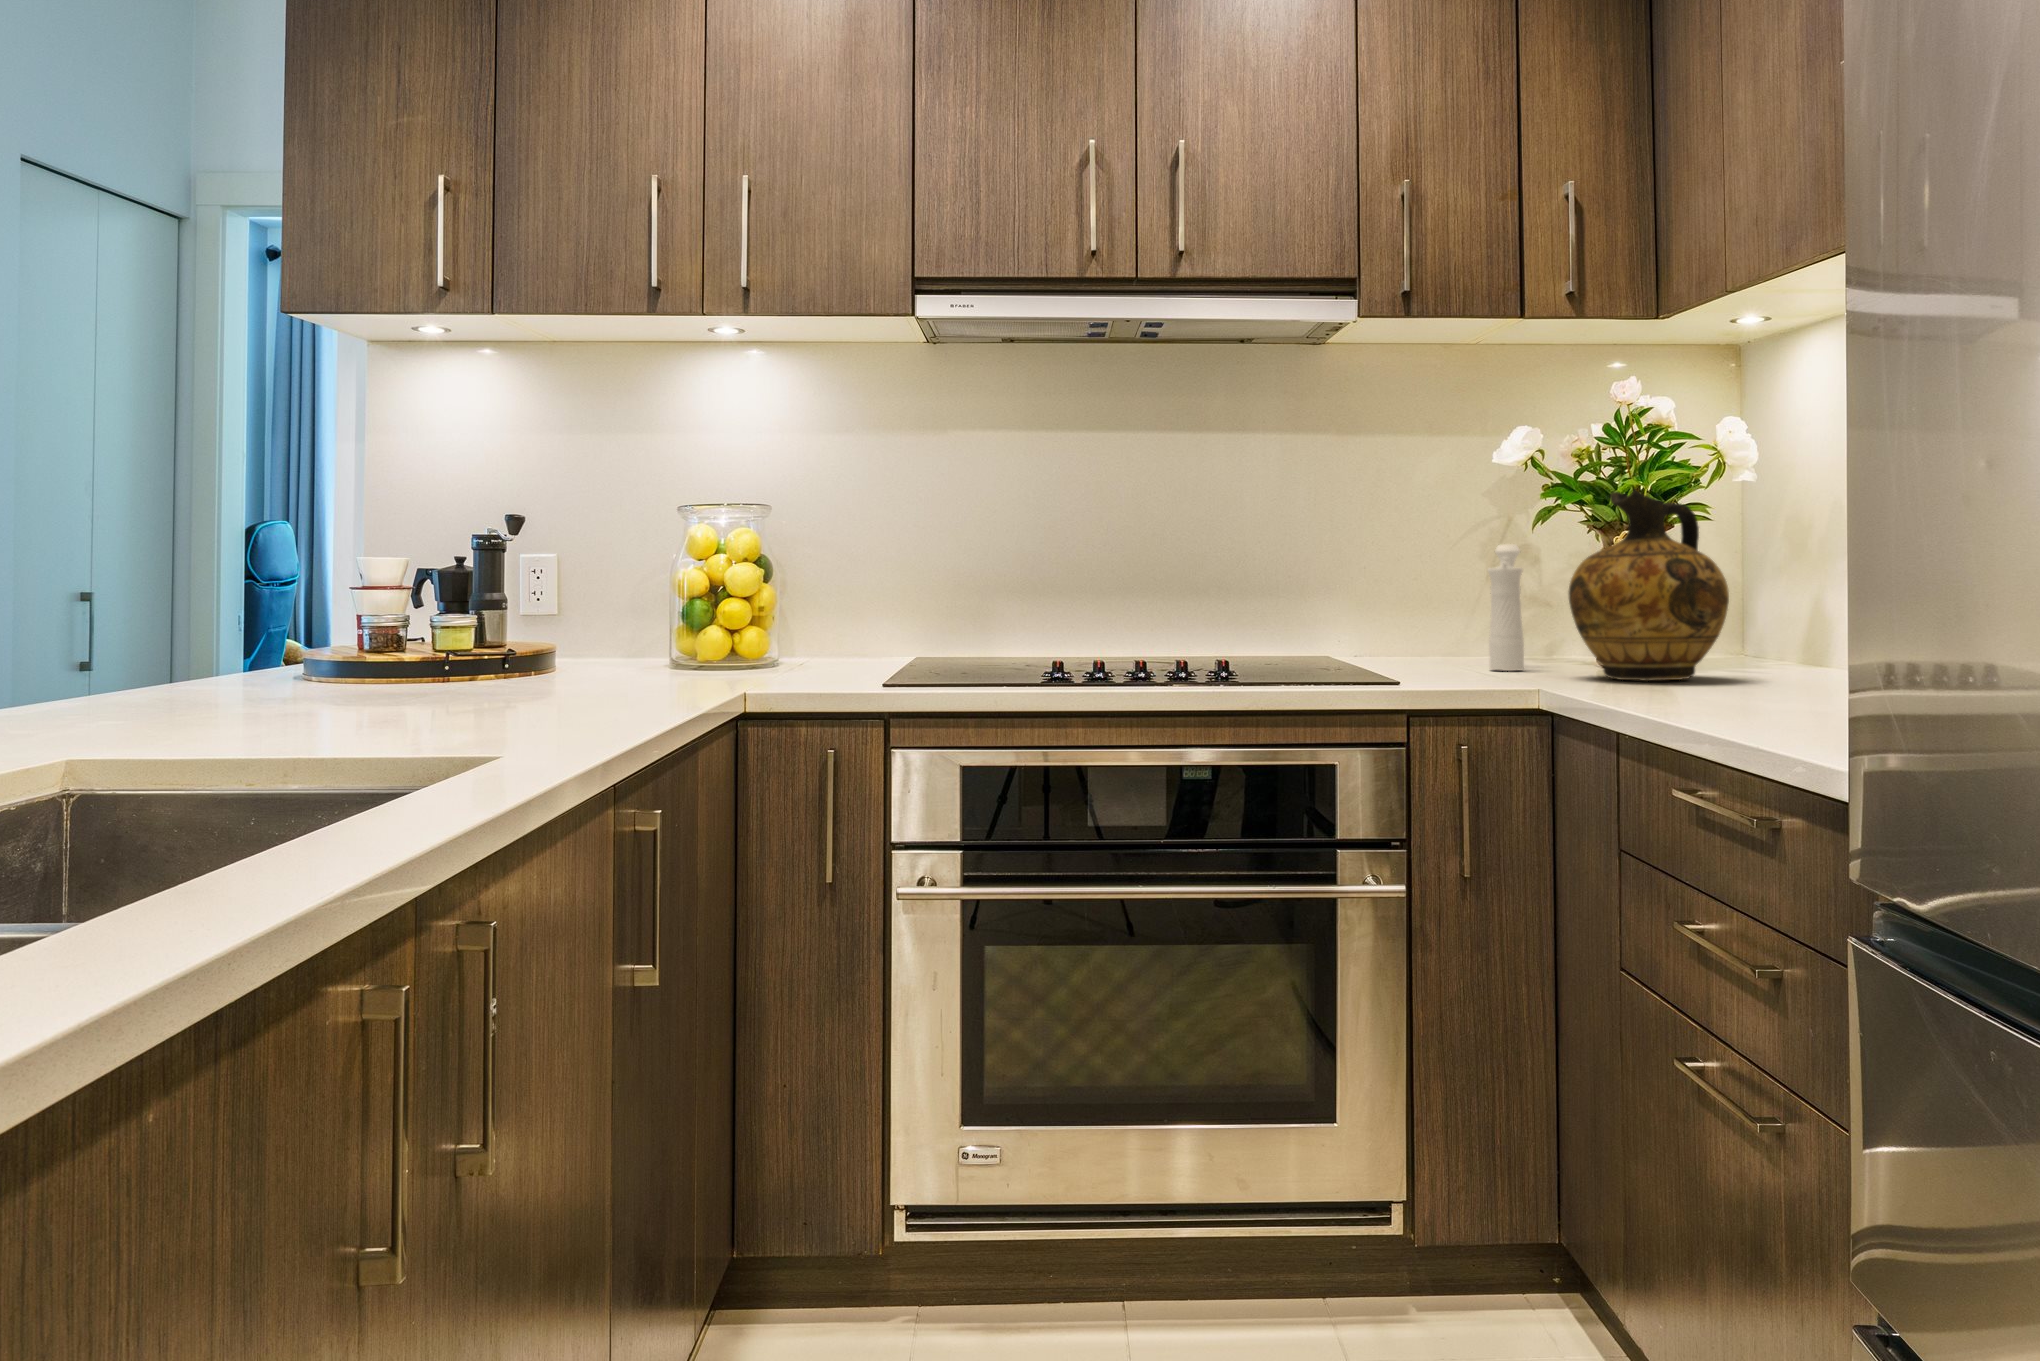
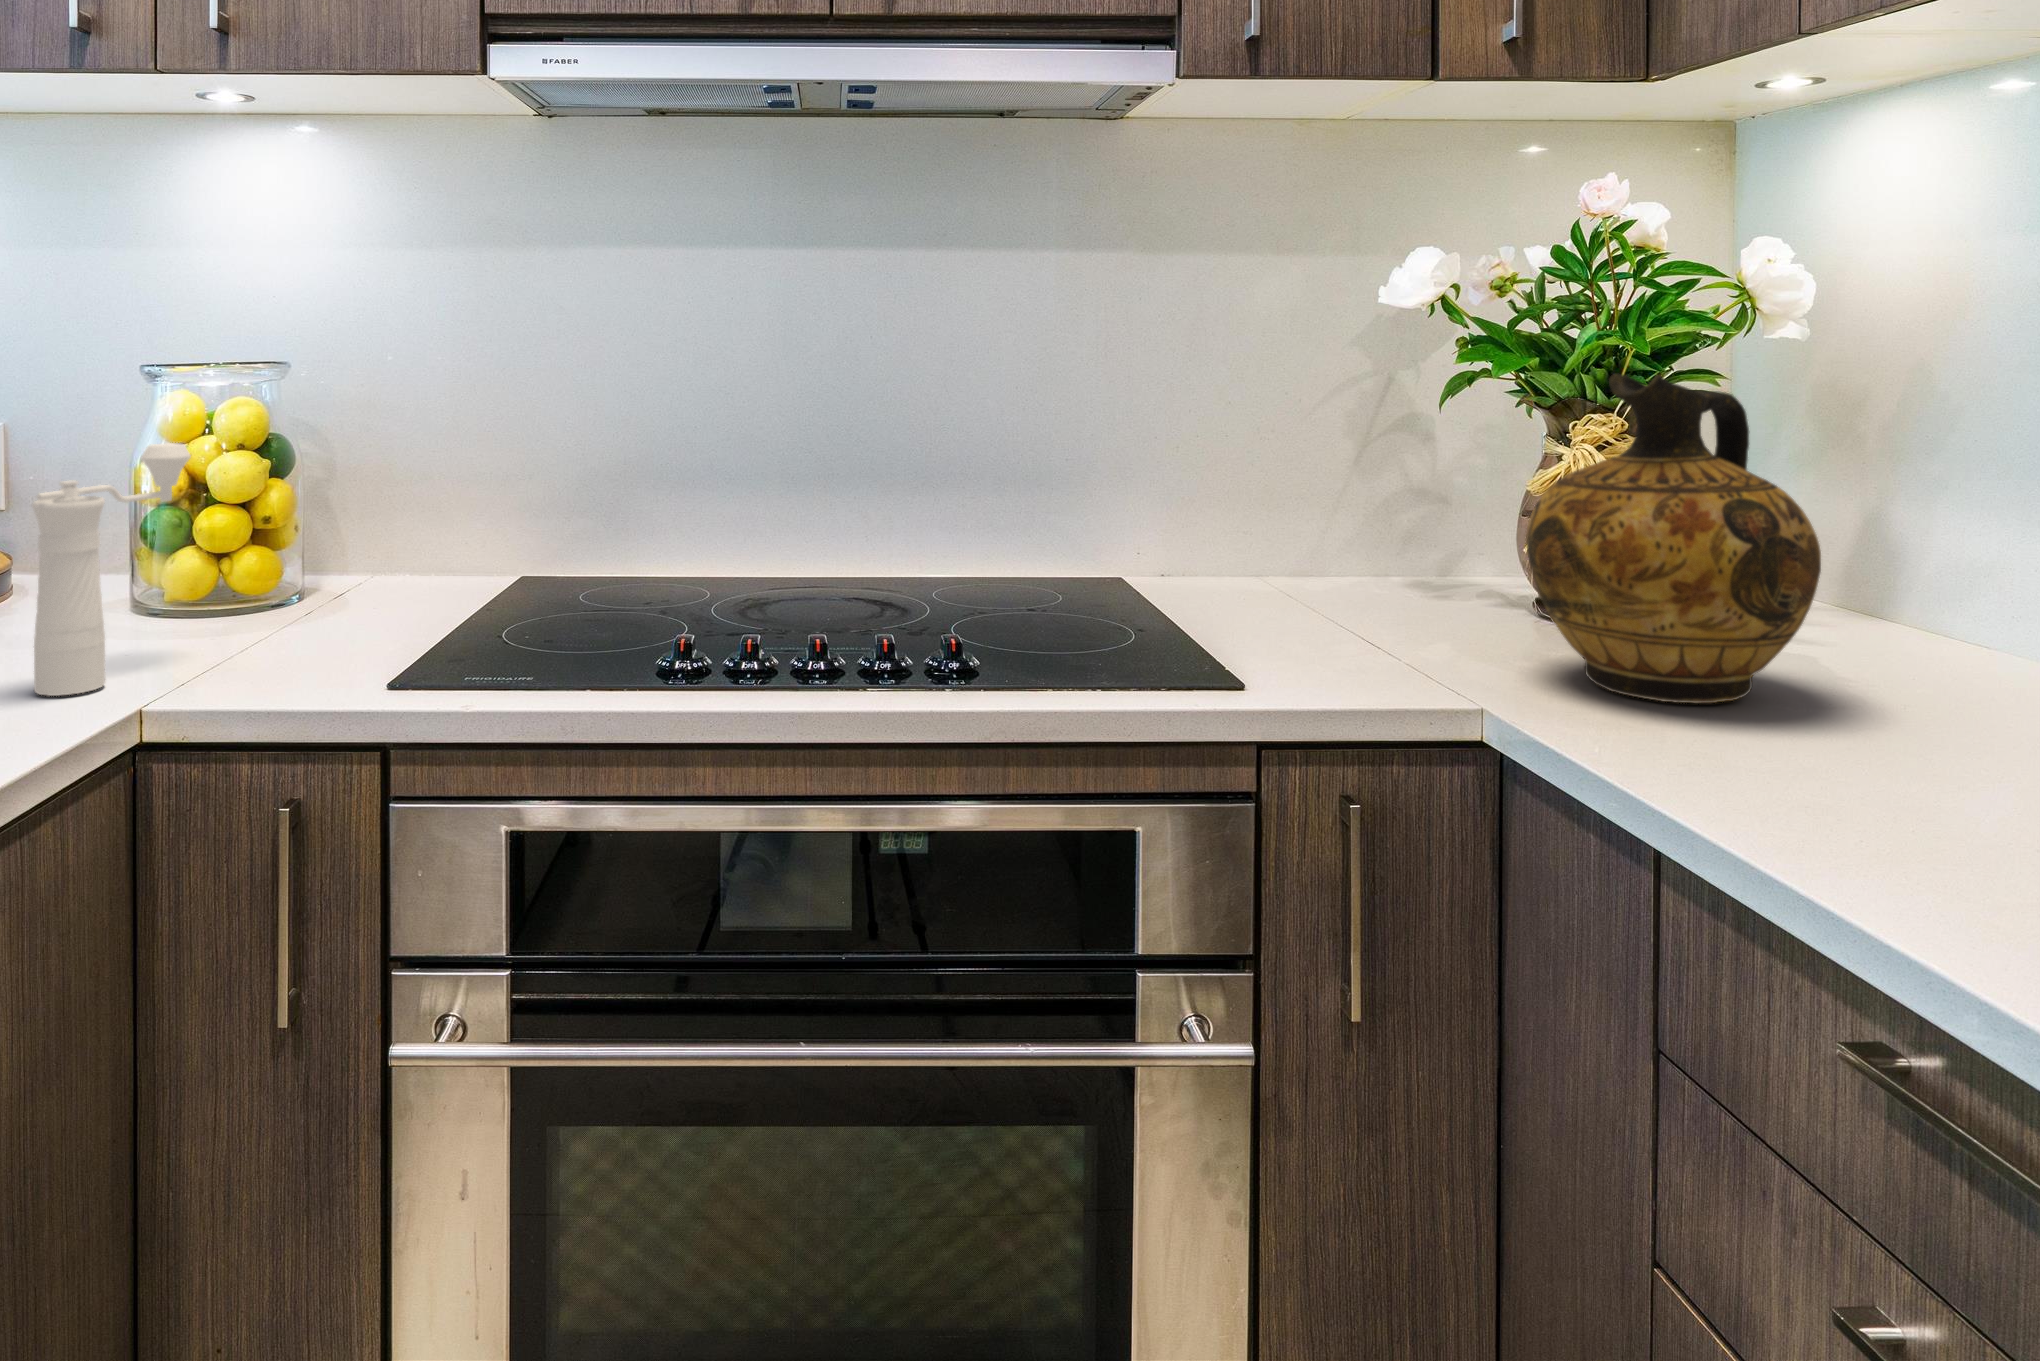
pepper mill: present [1488,544,1524,671] -> present [32,443,191,696]

